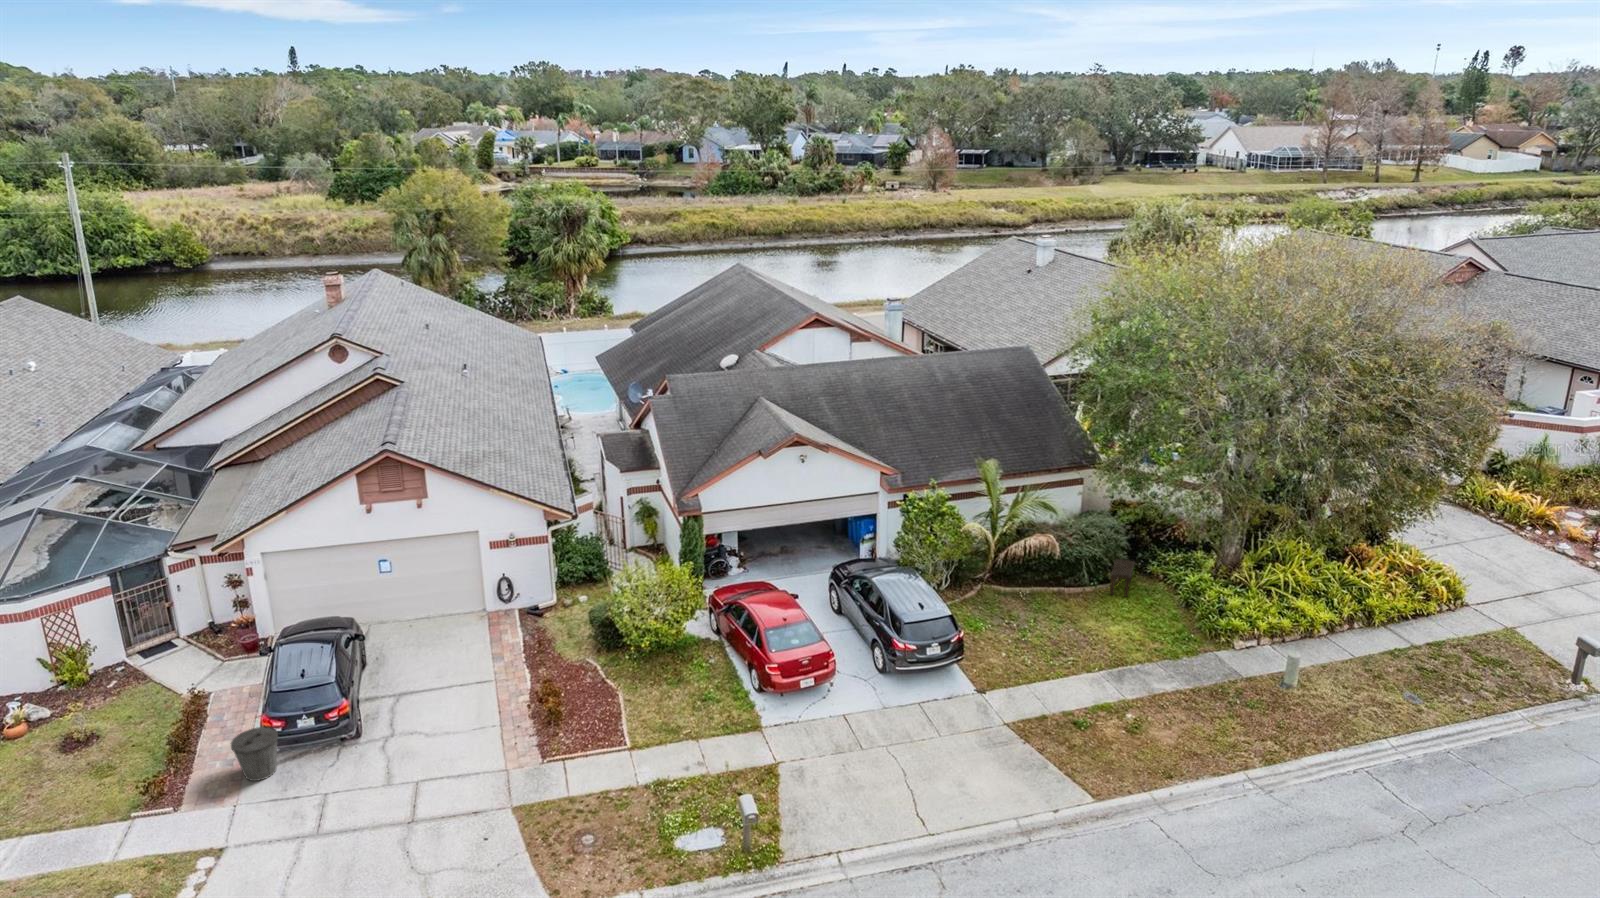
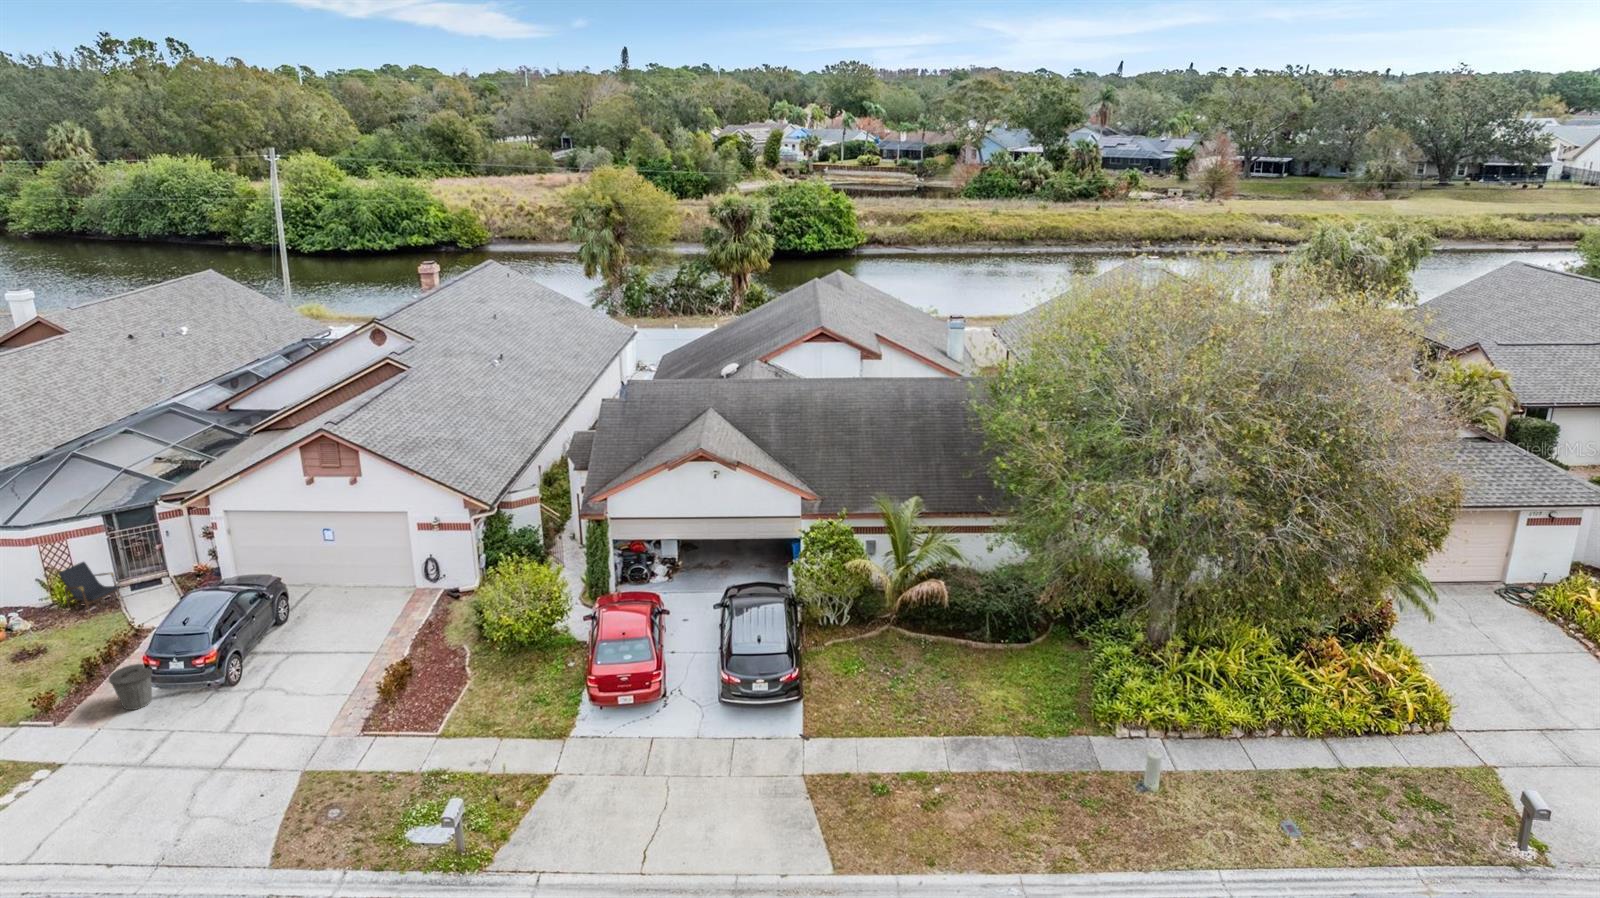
bench: present [1110,559,1135,597] -> none [1020,617,1059,660]
lounge chair: none [71,631,144,691] -> present [59,562,120,614]

